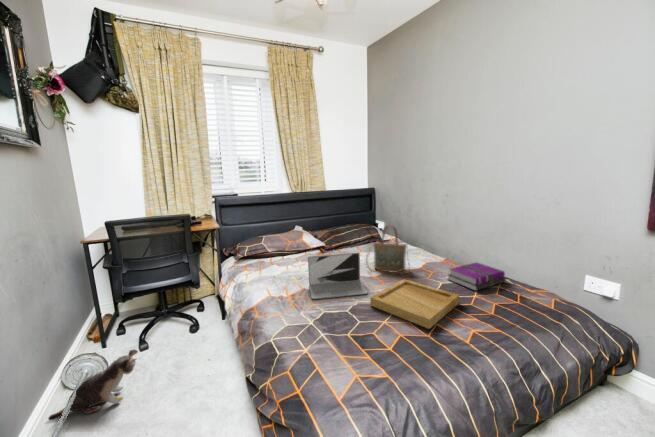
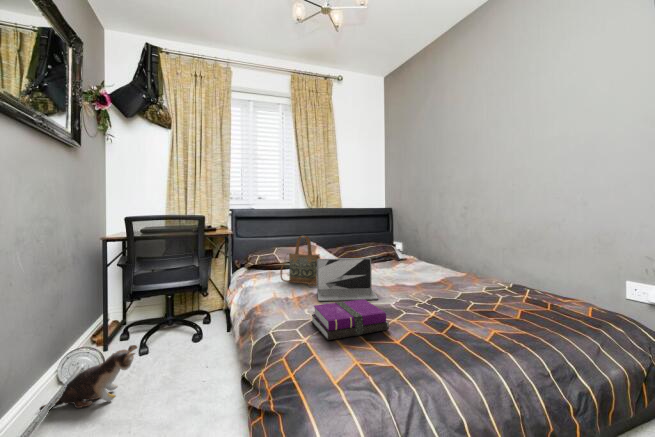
handbag: present [374,226,412,275] -> present [280,236,320,286]
notebook: present [448,263,506,291] -> present [311,299,389,340]
tray: present [370,279,459,329] -> none [380,287,479,328]

